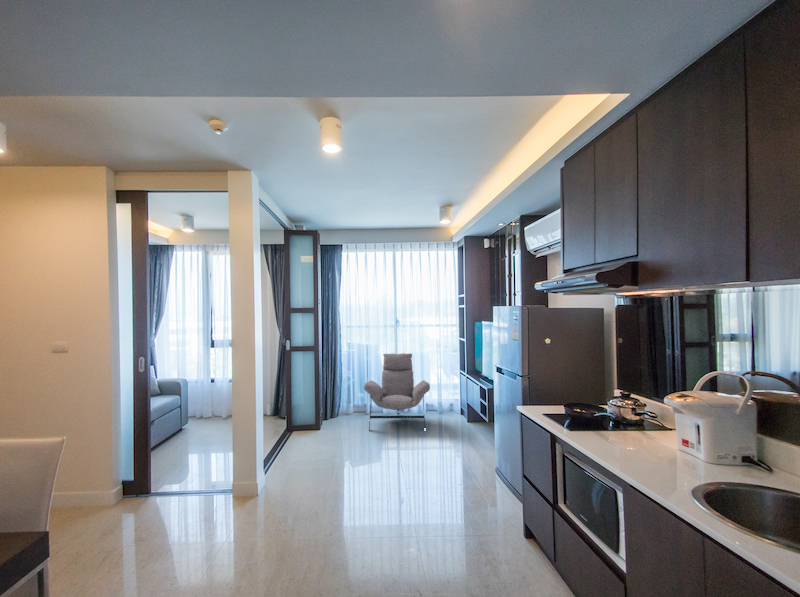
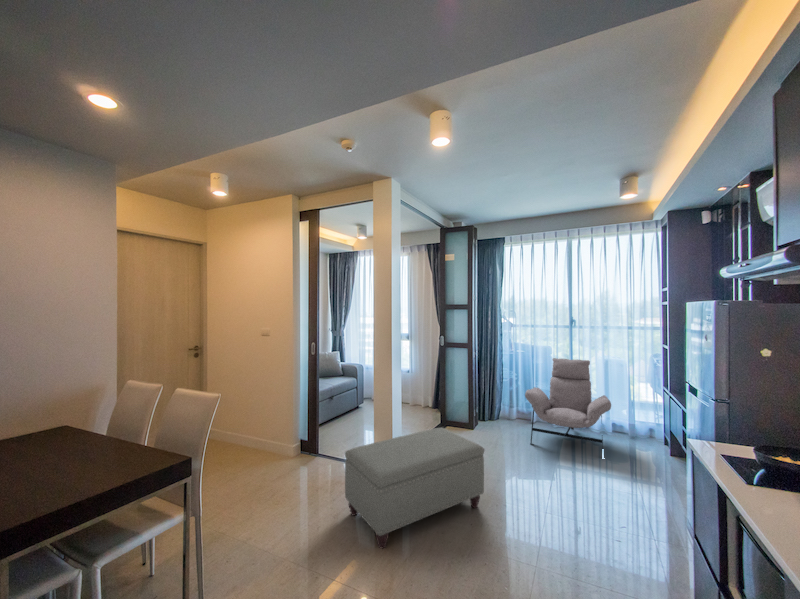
ottoman: none [203,423,345,545] -> present [345,428,485,548]

